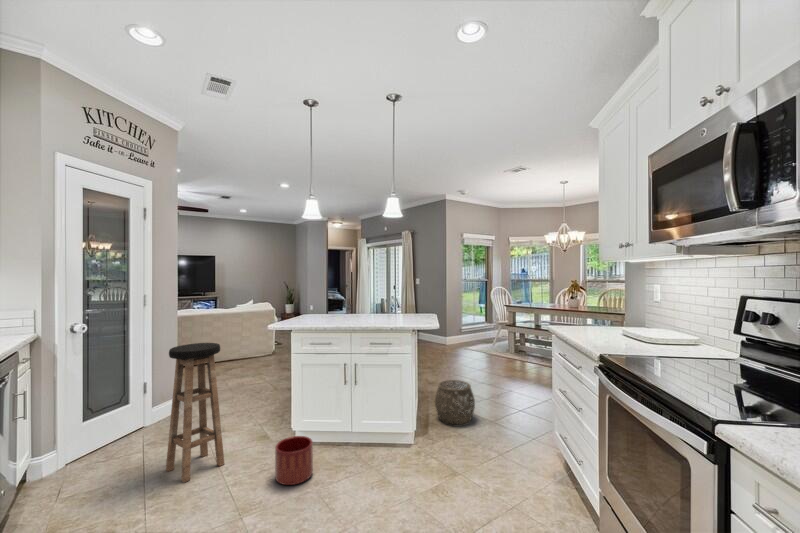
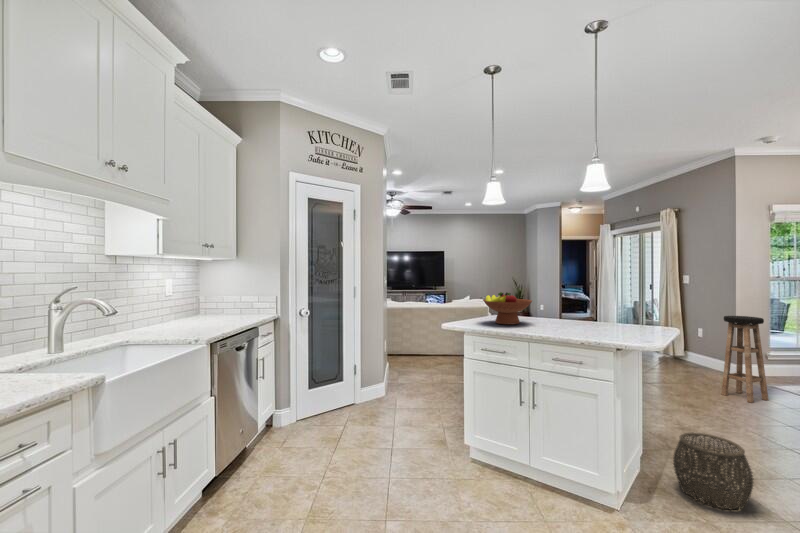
fruit bowl: none [306,294,347,321] -> present [483,292,532,324]
bar stool: present [166,343,224,482] -> present [722,316,768,403]
planter: present [275,436,313,485] -> none [435,449,476,505]

